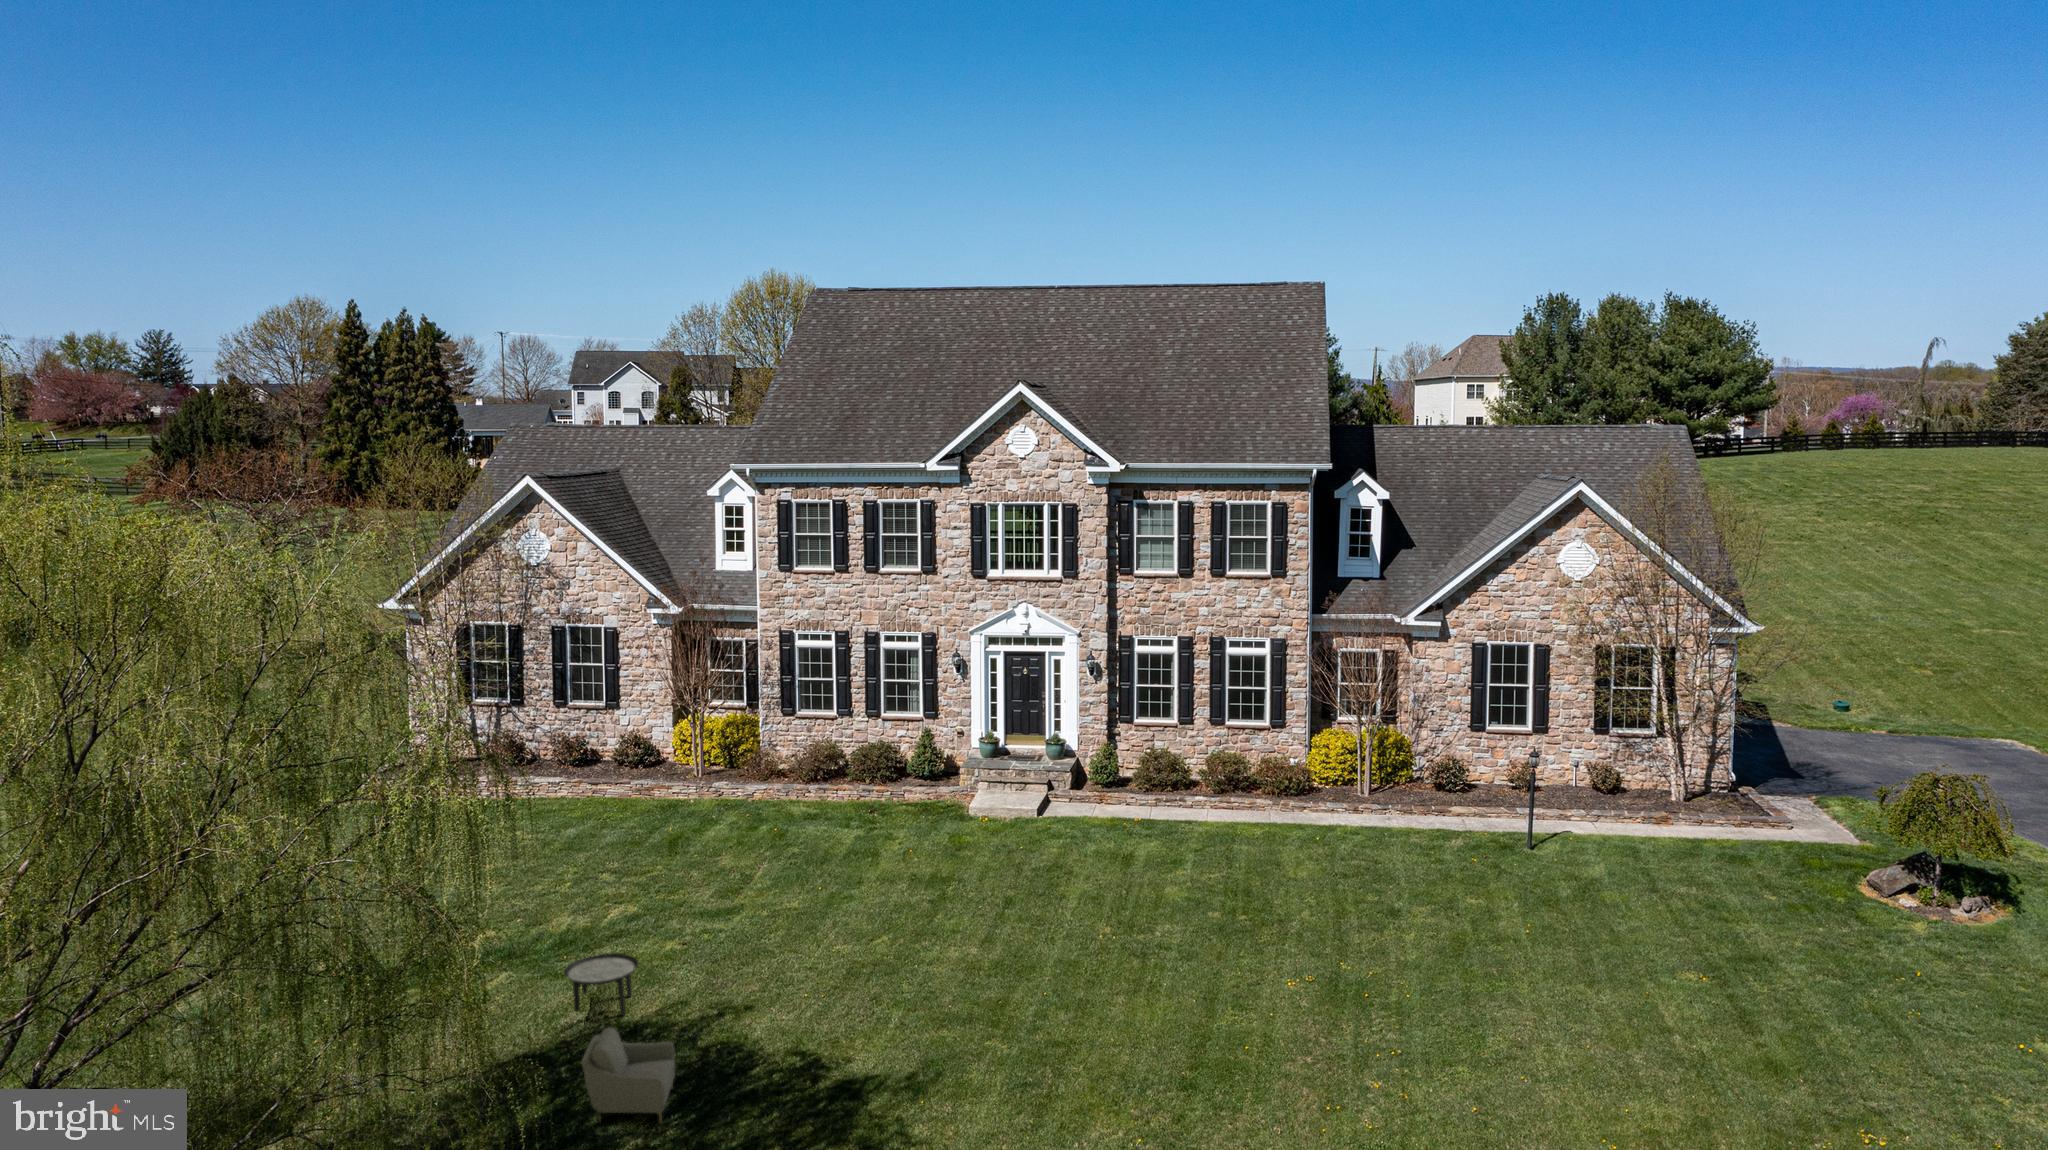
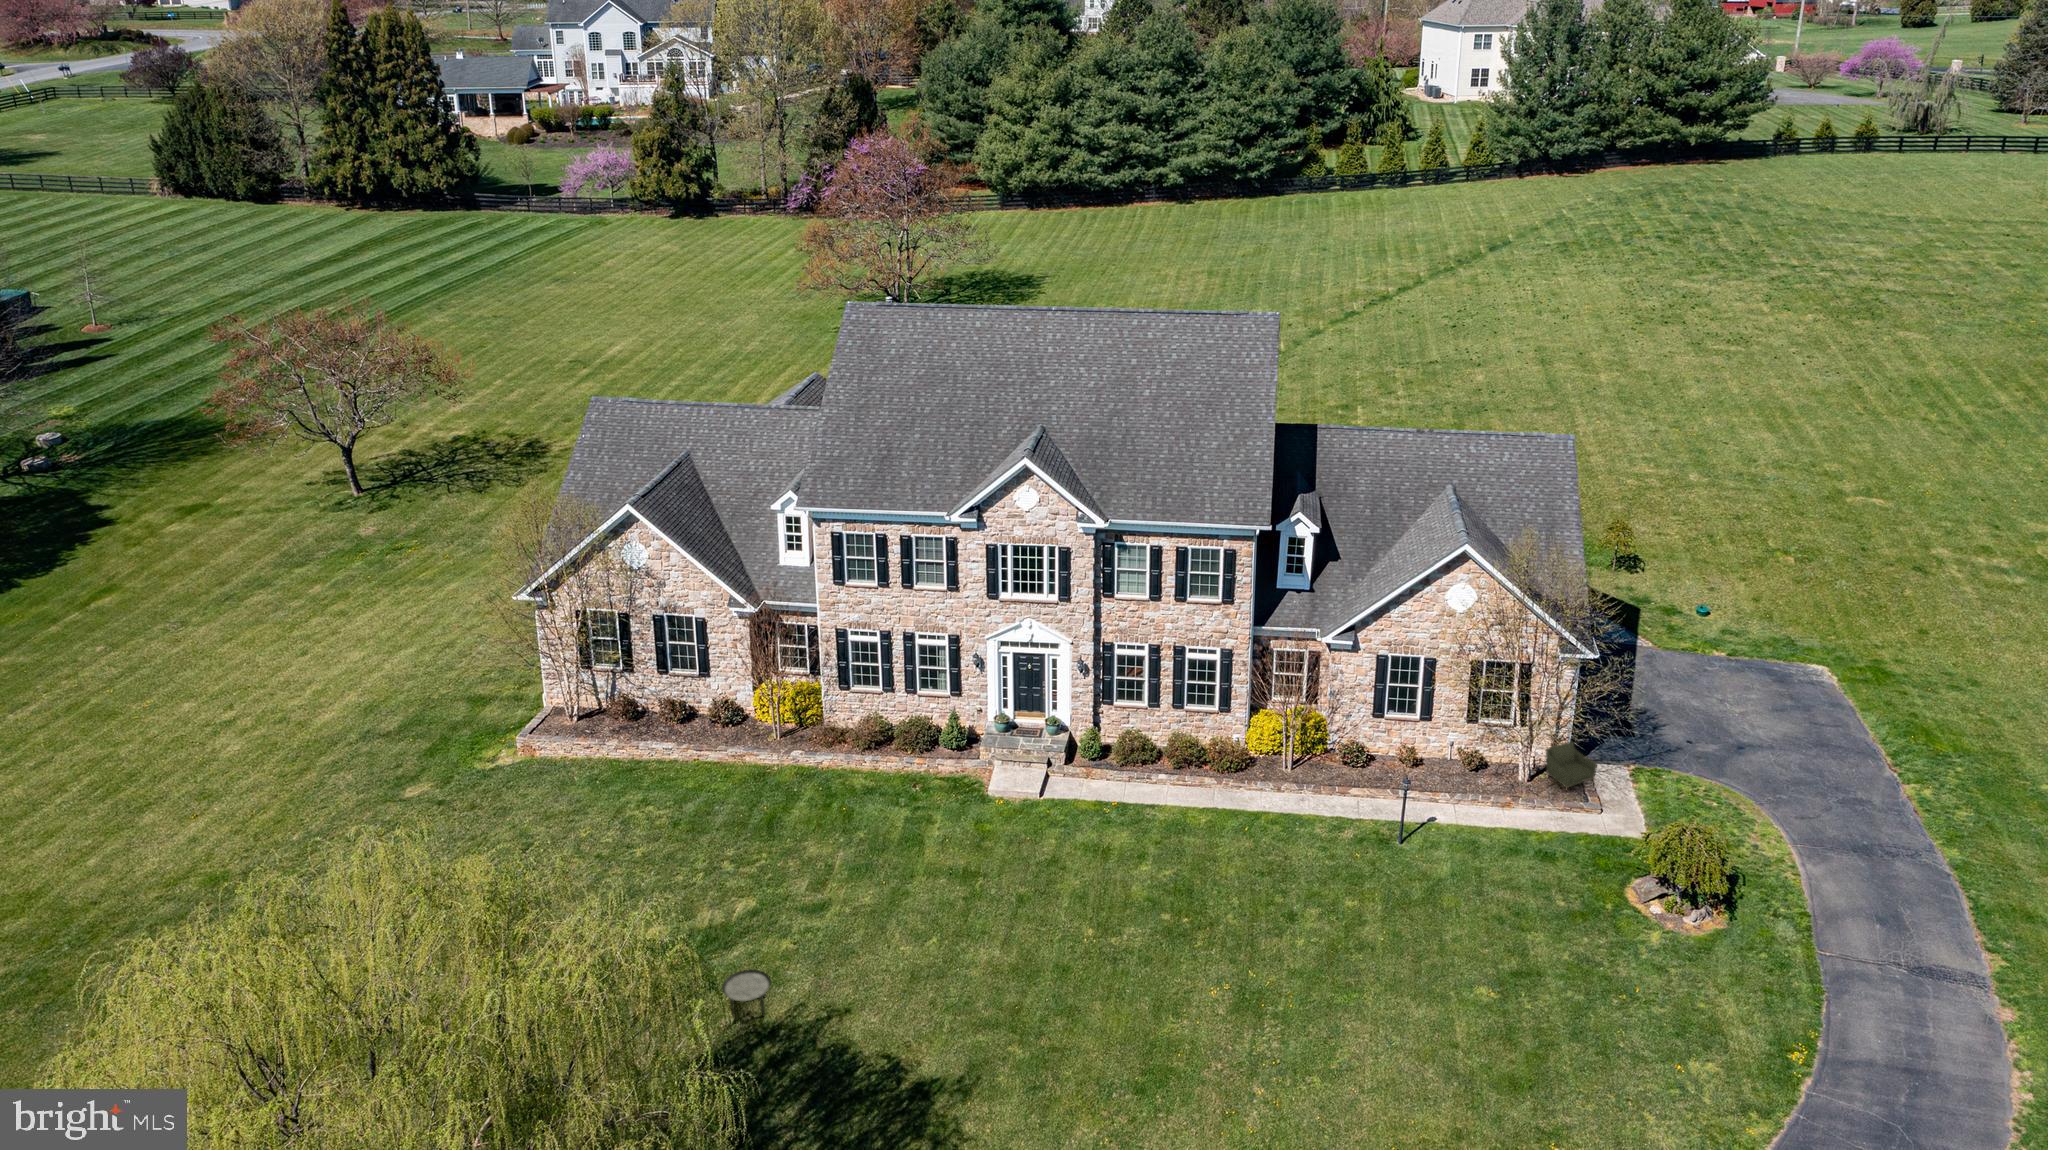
chair: present [582,1028,675,1123] -> present [1546,742,1597,790]

